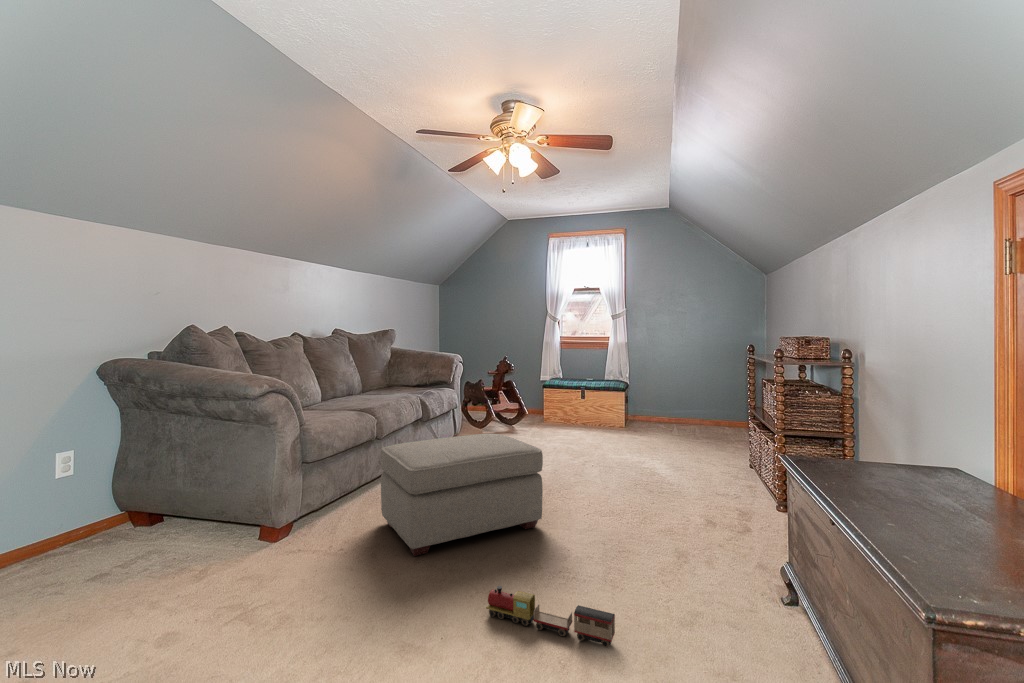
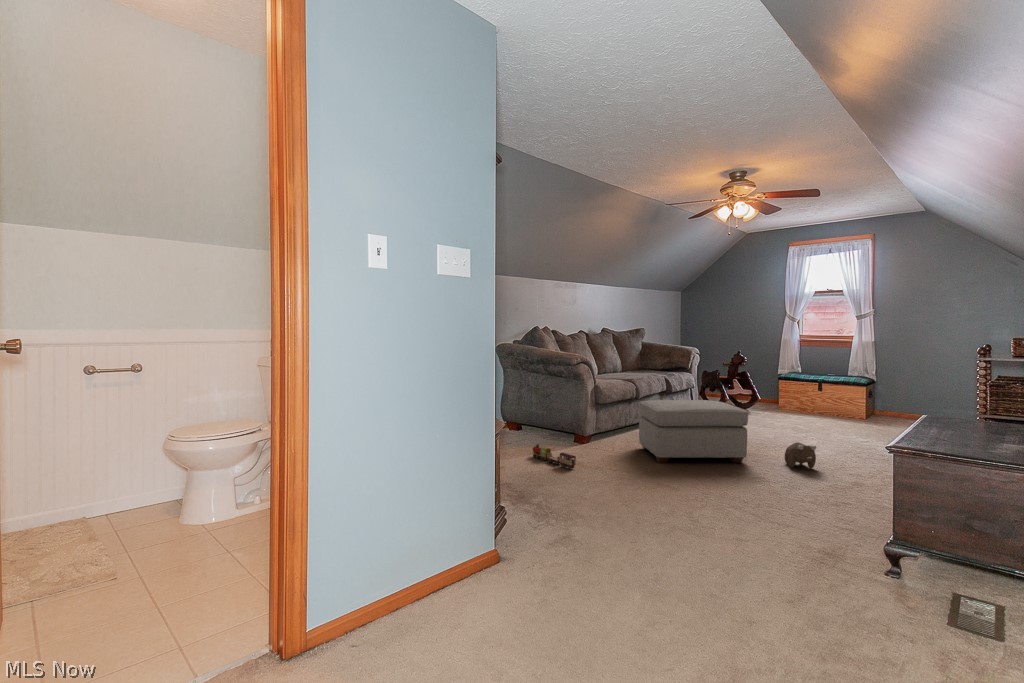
plush toy: none [587,485,630,524] -> present [785,443,816,468]
toy train: present [486,586,615,647] -> present [532,444,576,469]

